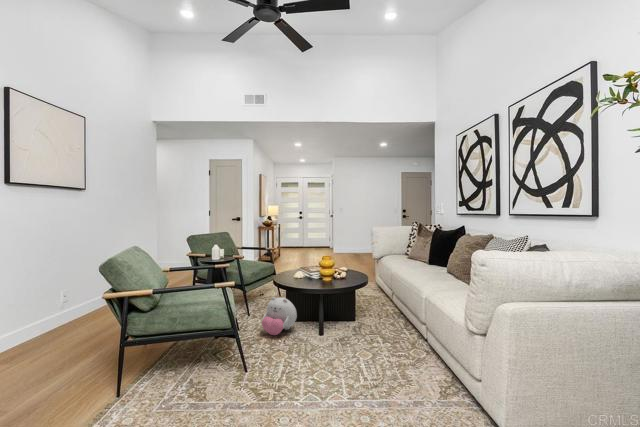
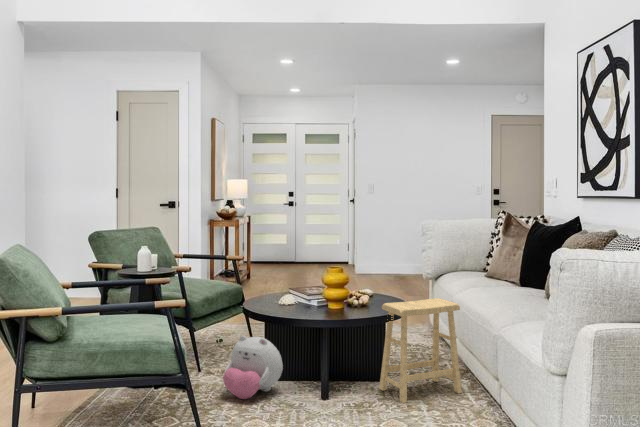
footstool: none [353,274,401,337] -> present [379,298,462,403]

